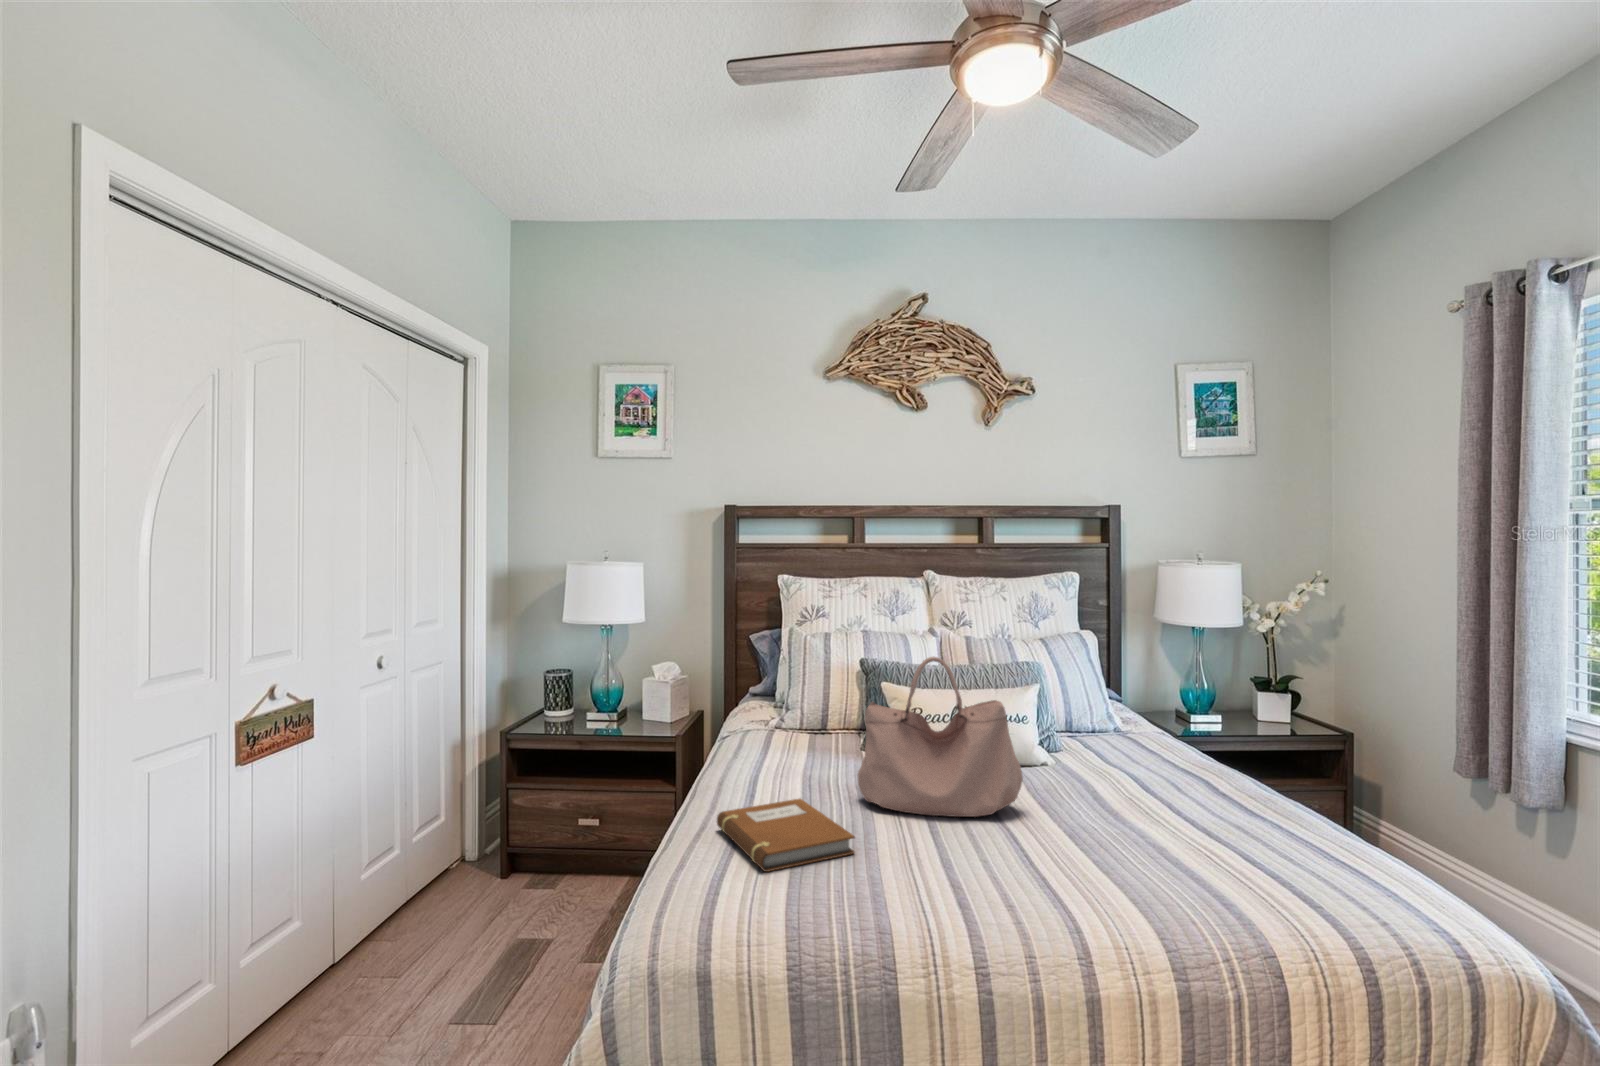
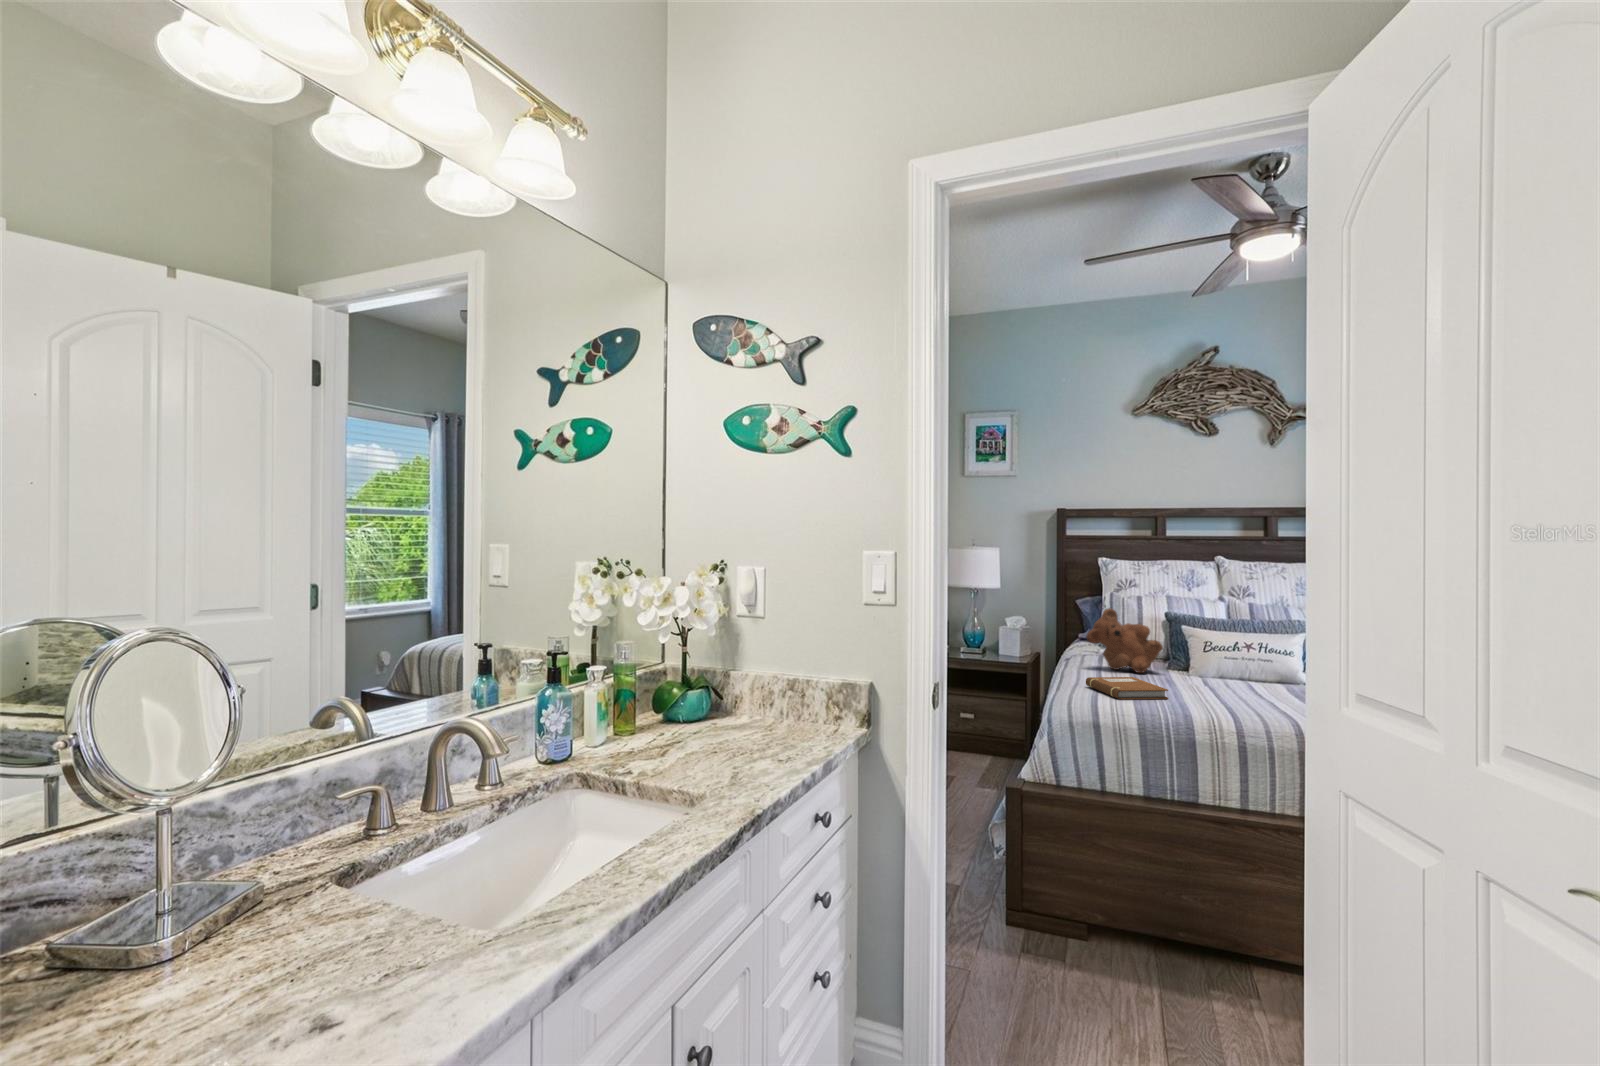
handbag: present [857,657,1023,817] -> none [1167,603,1279,694]
teddy bear: none [739,663,854,770] -> present [1086,608,1163,673]

